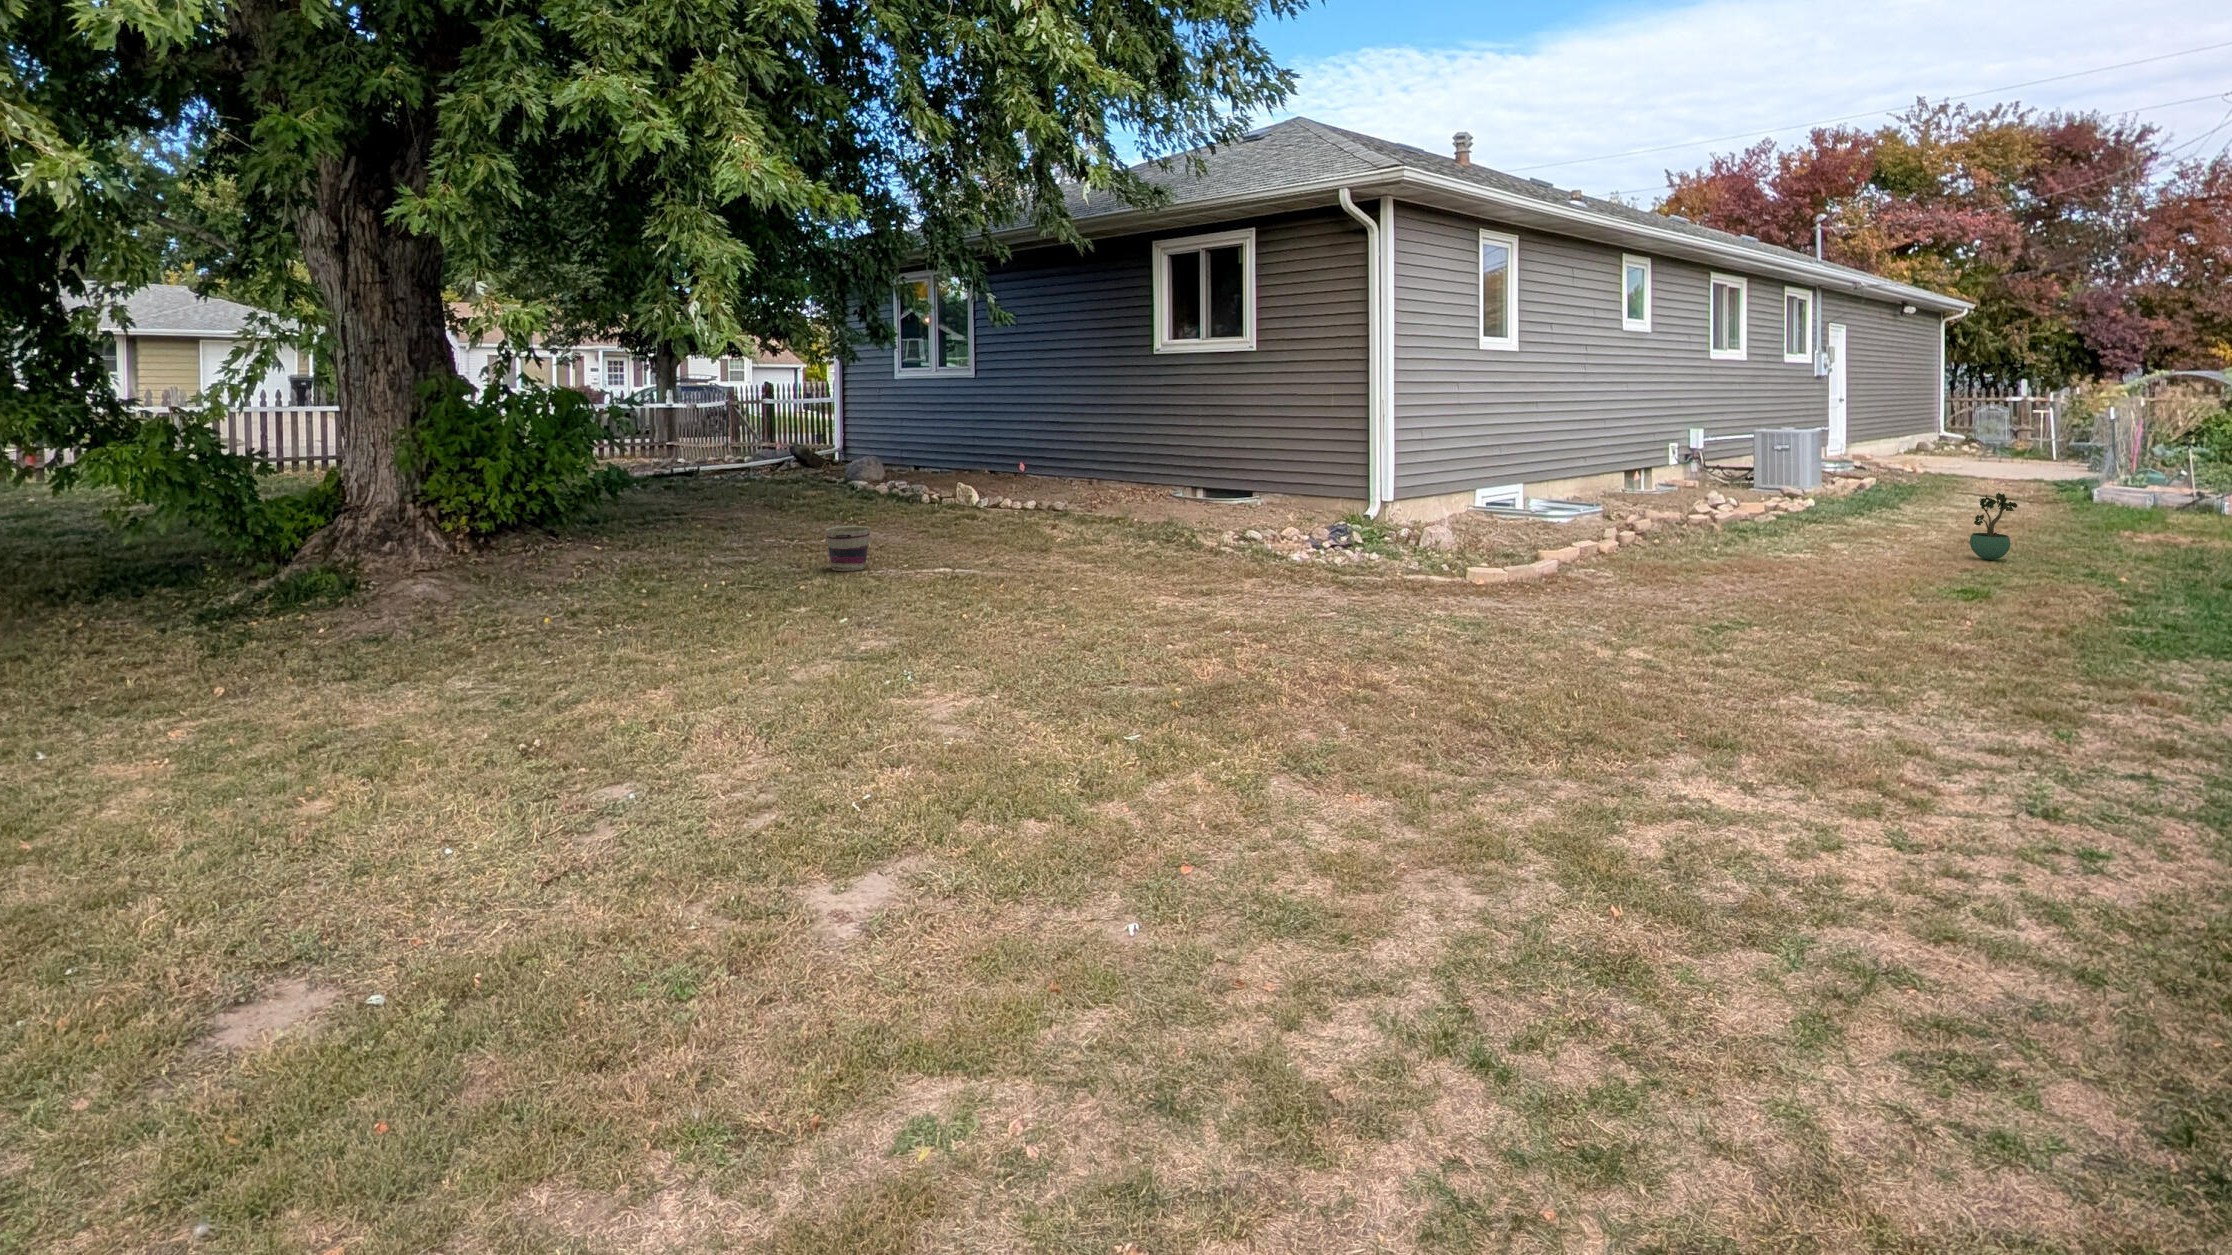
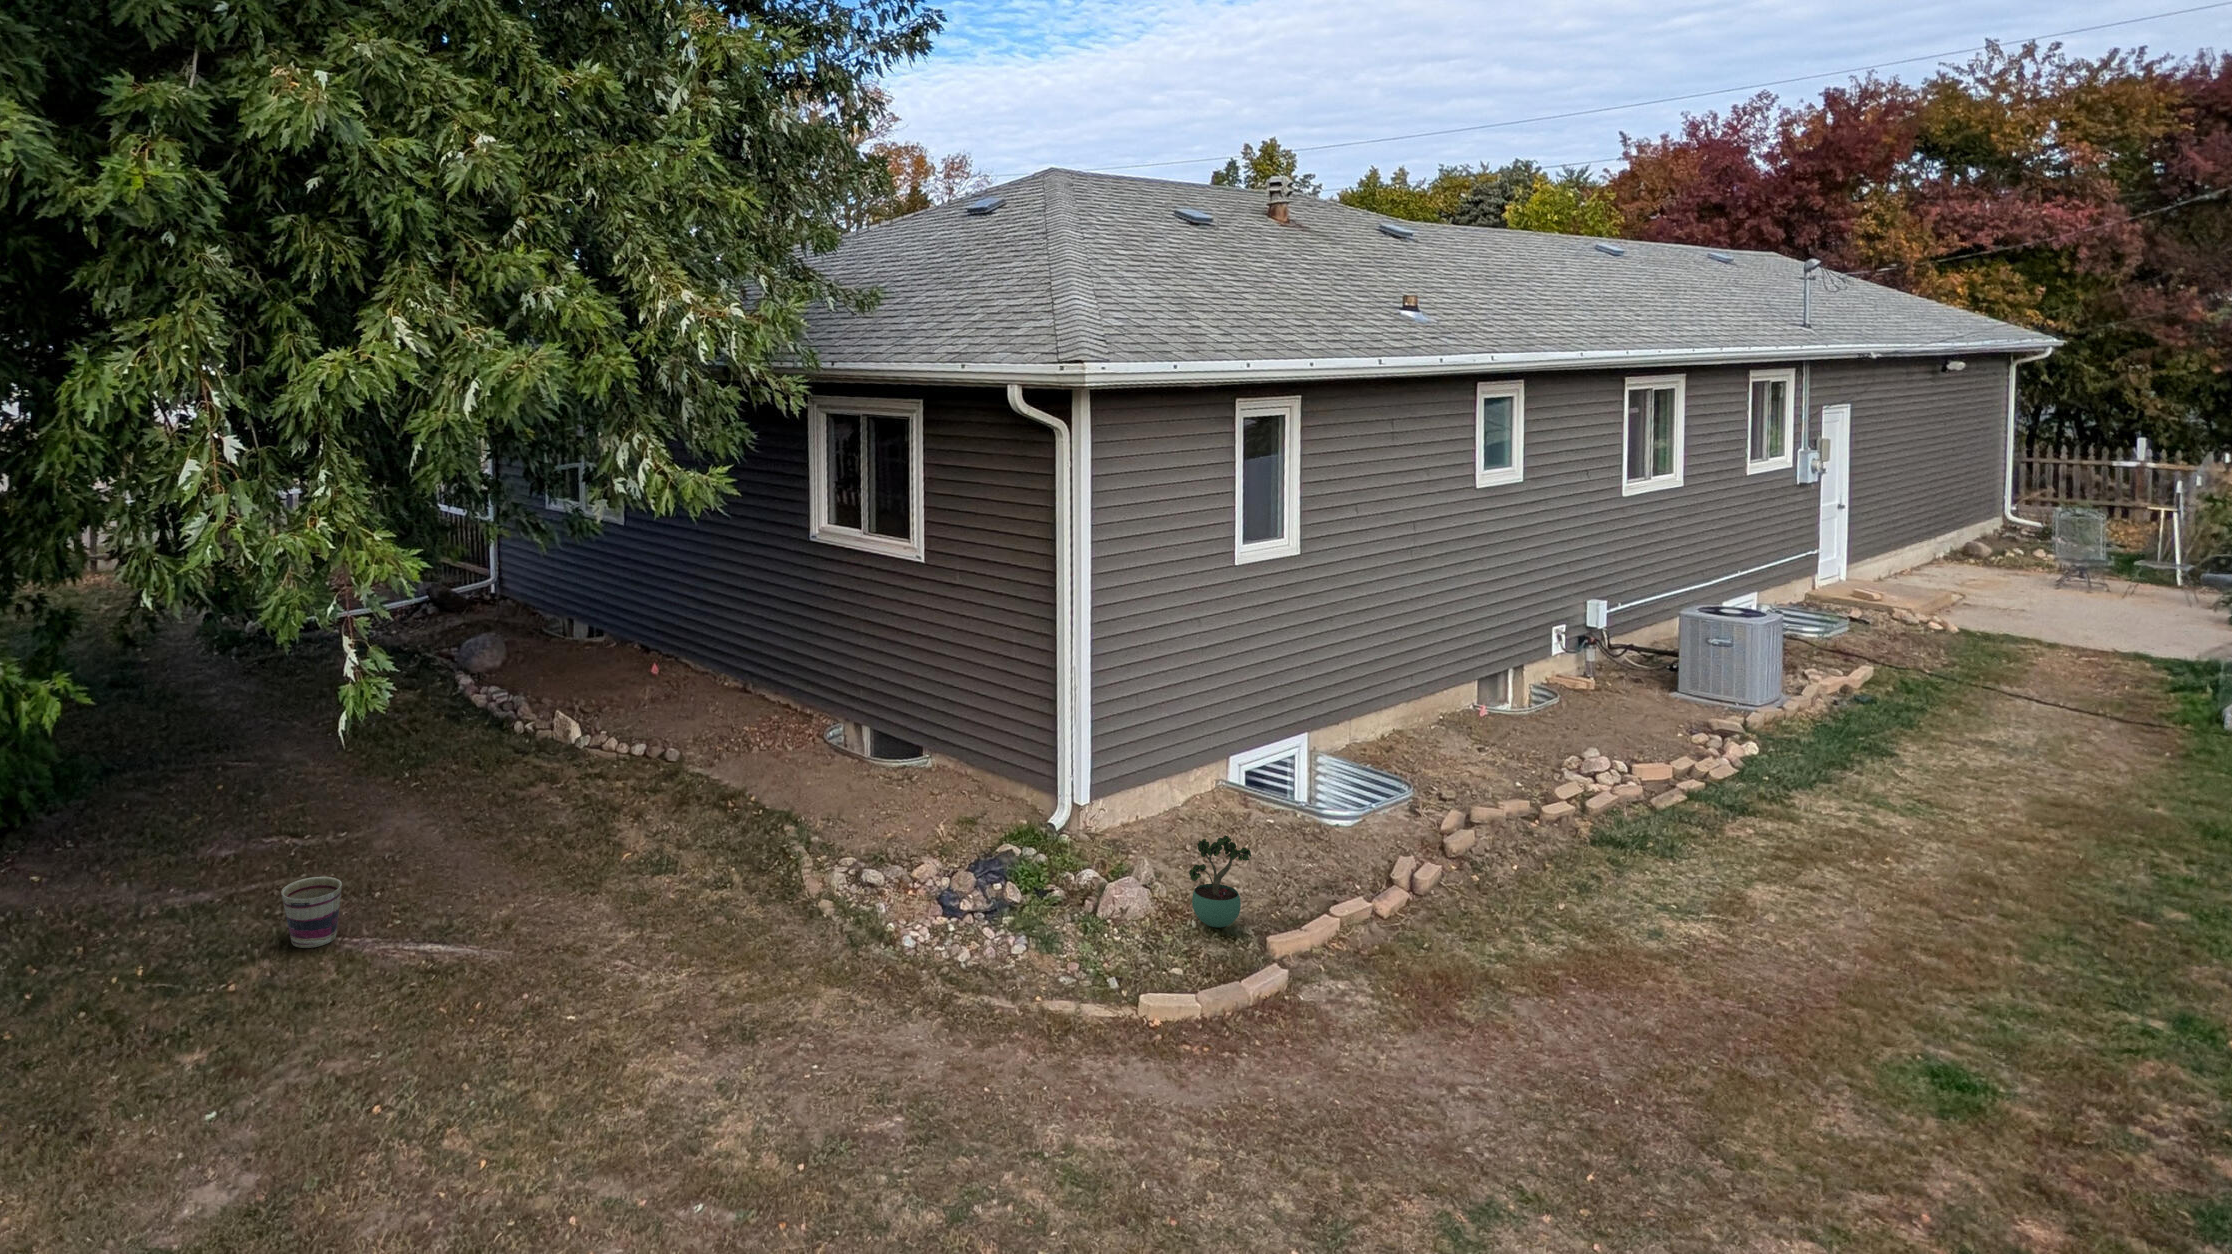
potted plant: present [1970,493,2018,560] -> present [1189,835,1251,927]

